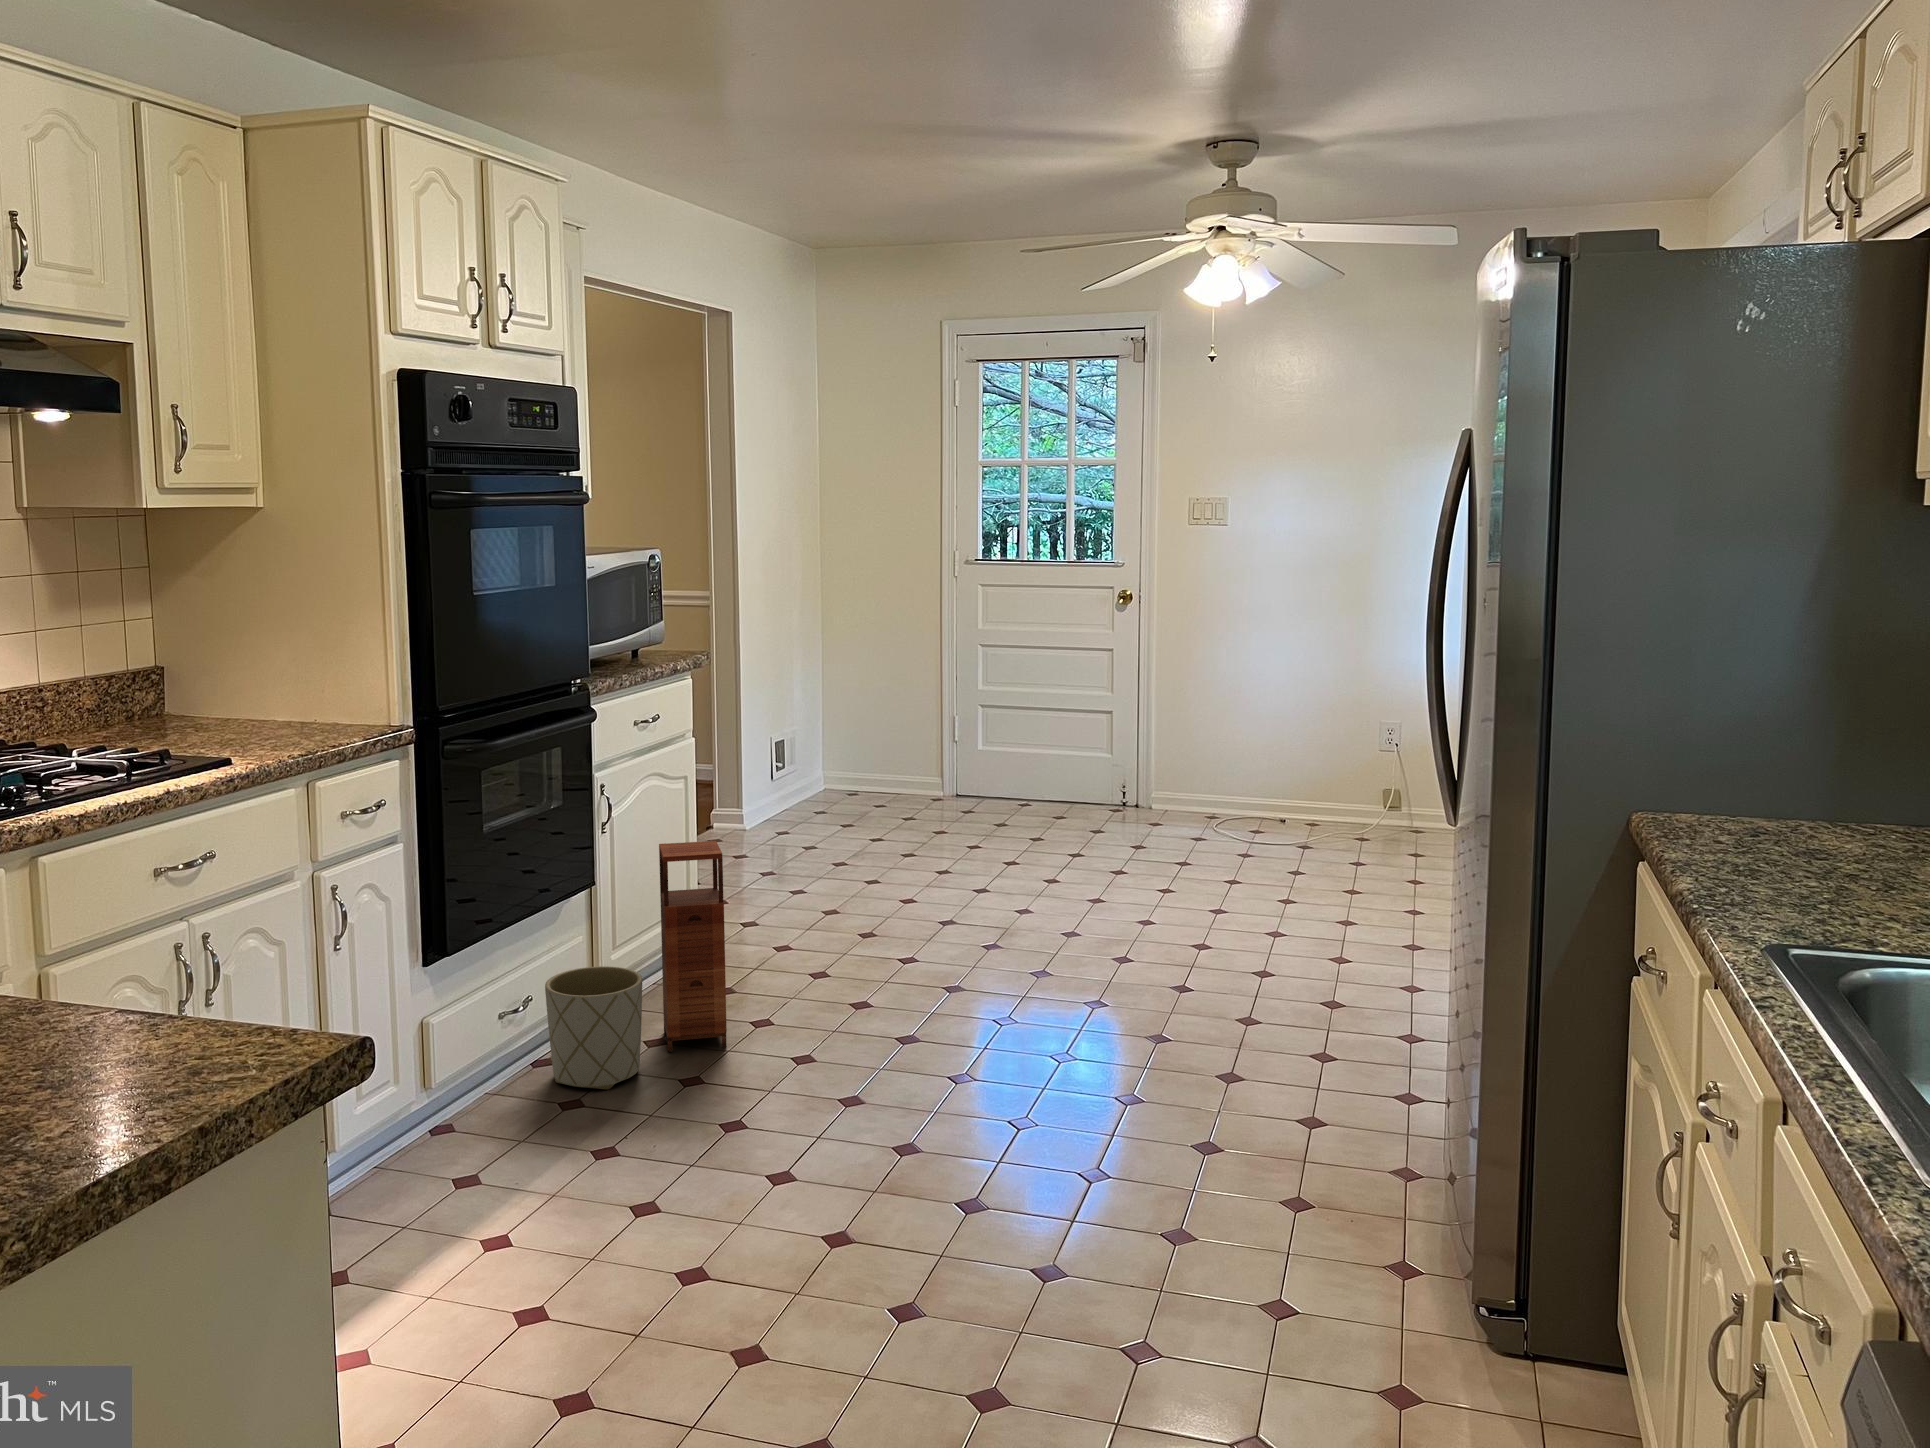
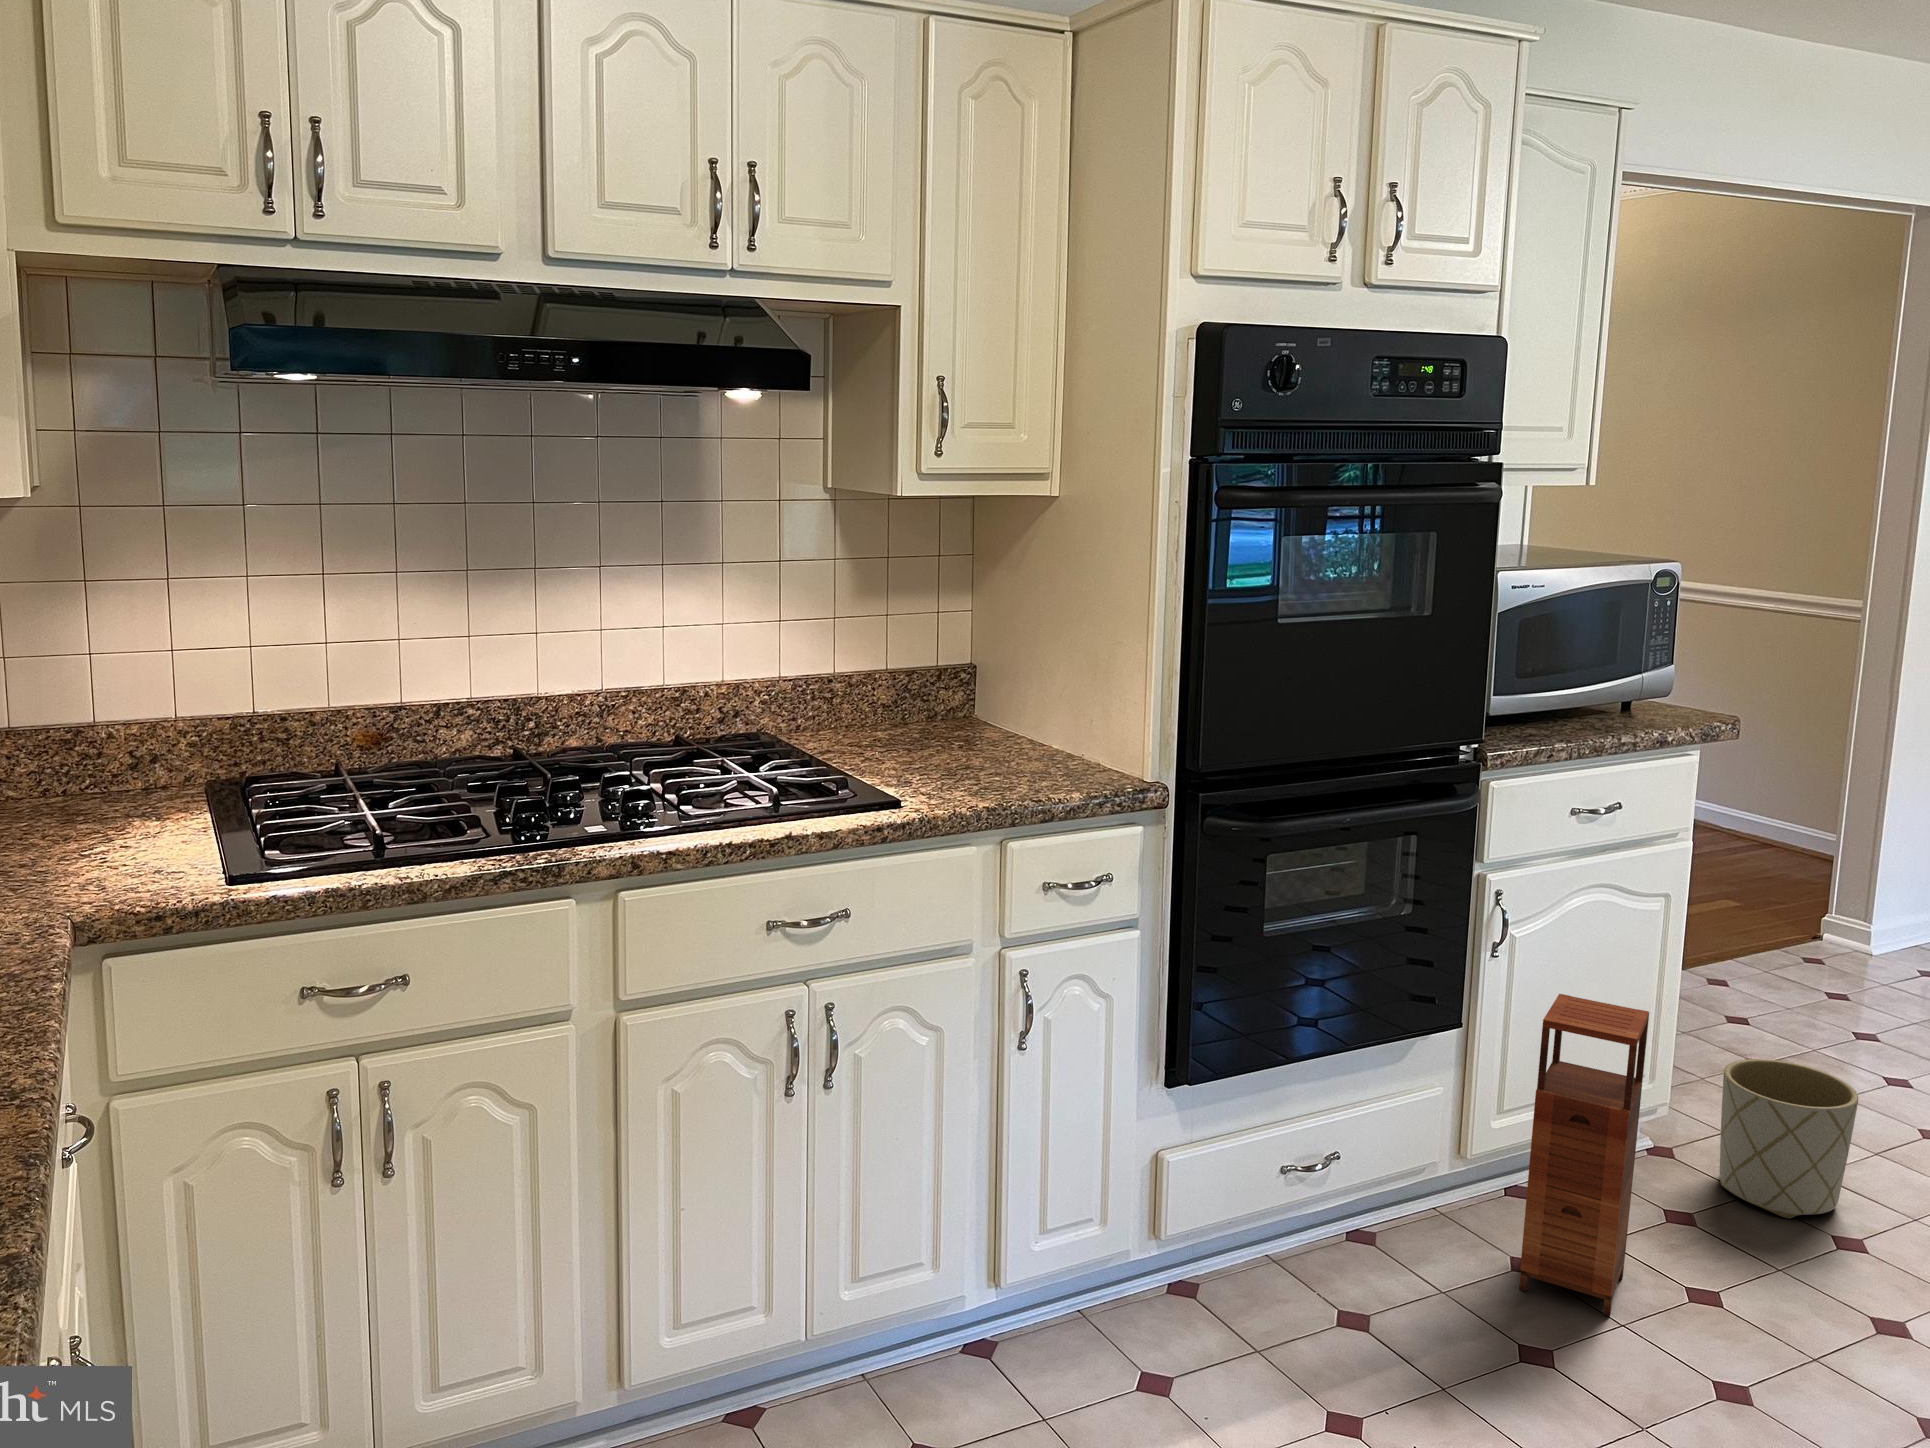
planter: present [545,966,642,1089] -> present [1720,1059,1858,1218]

